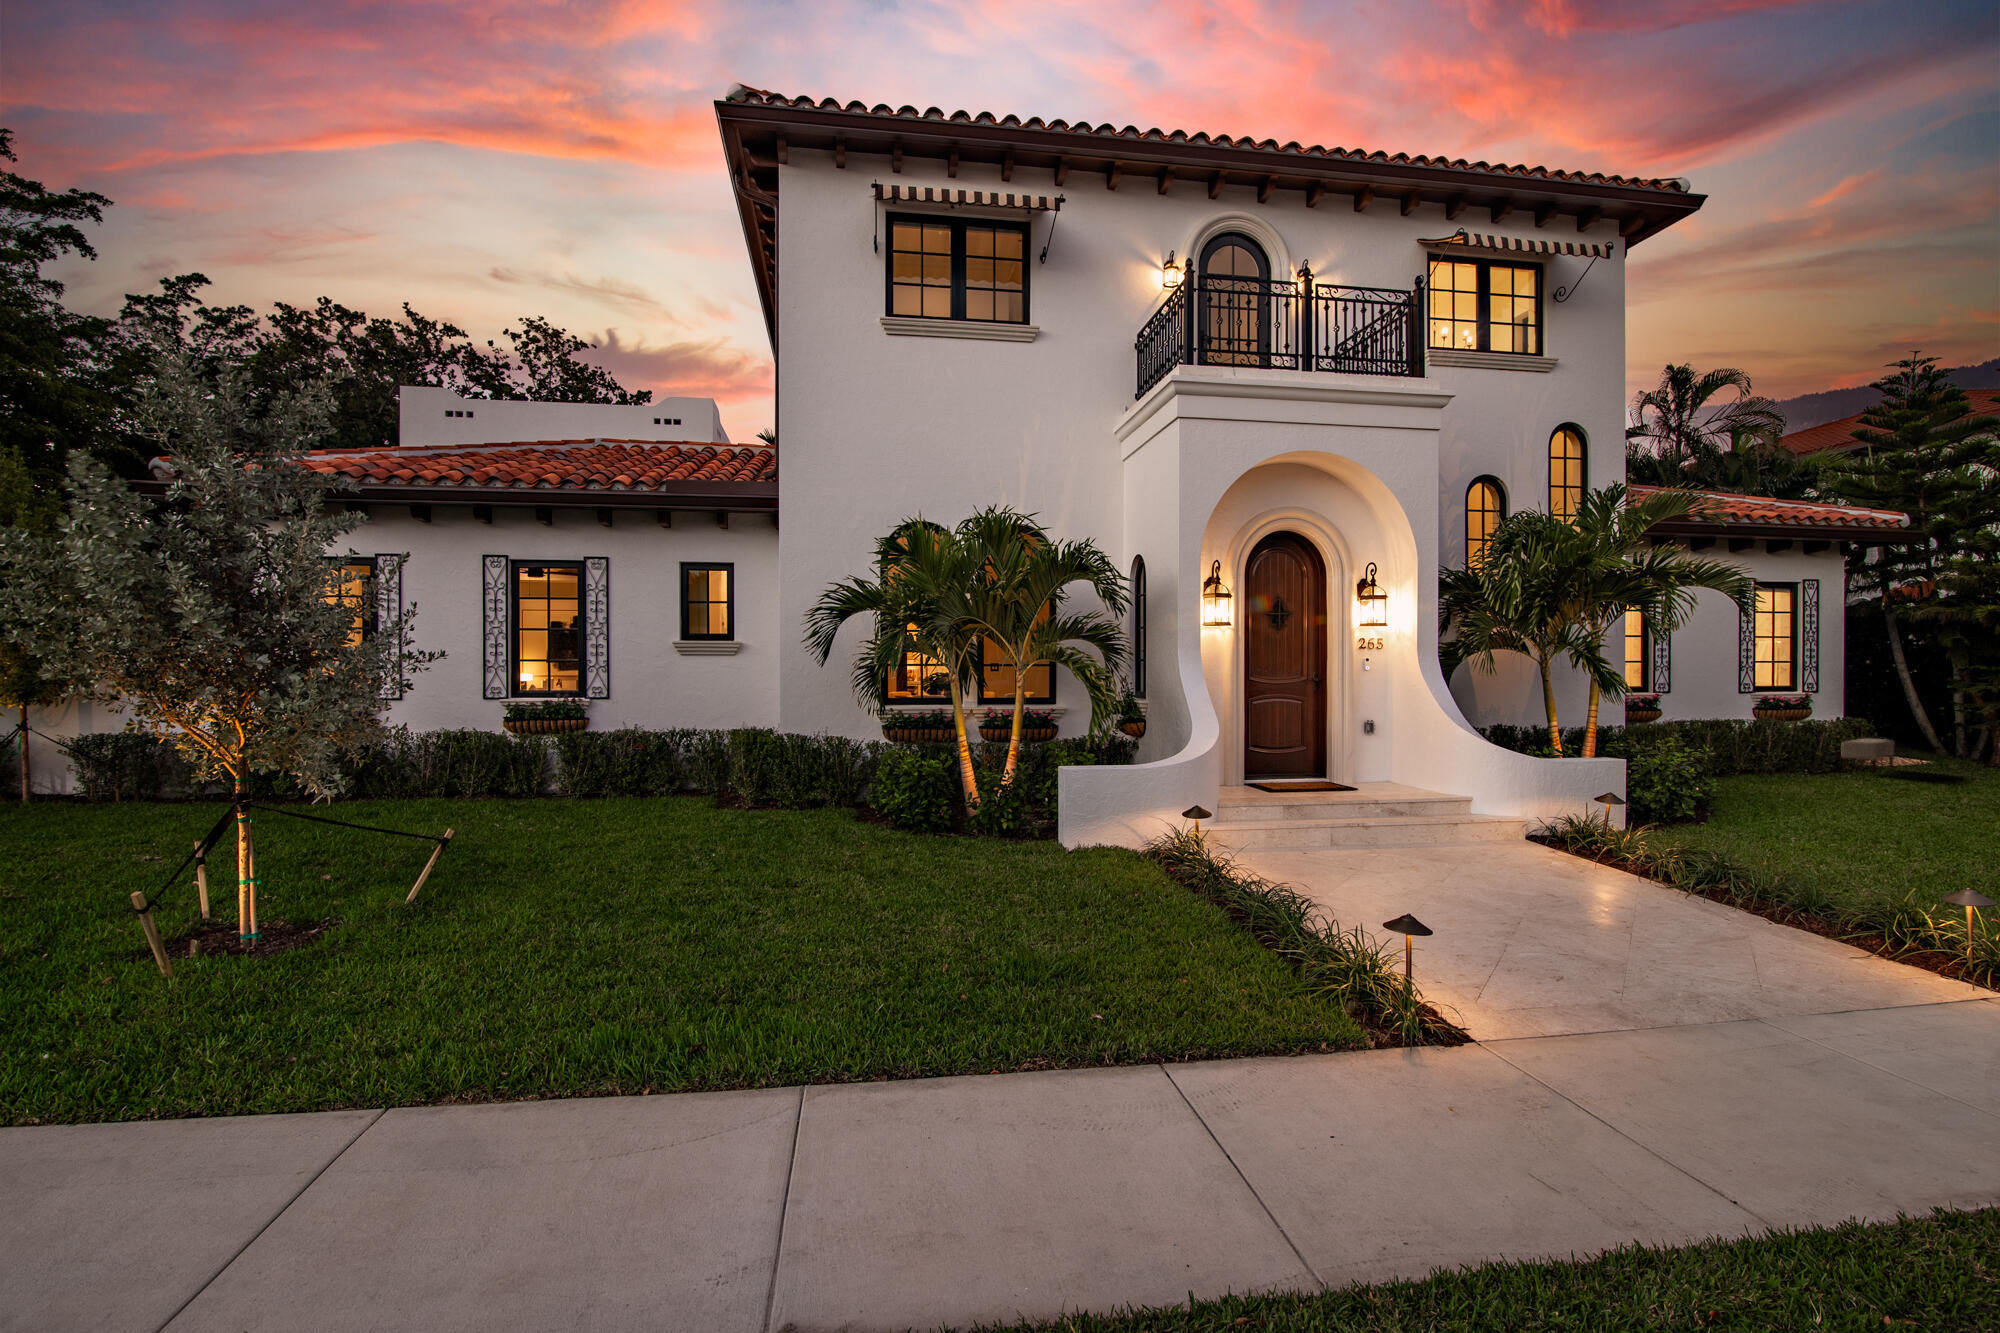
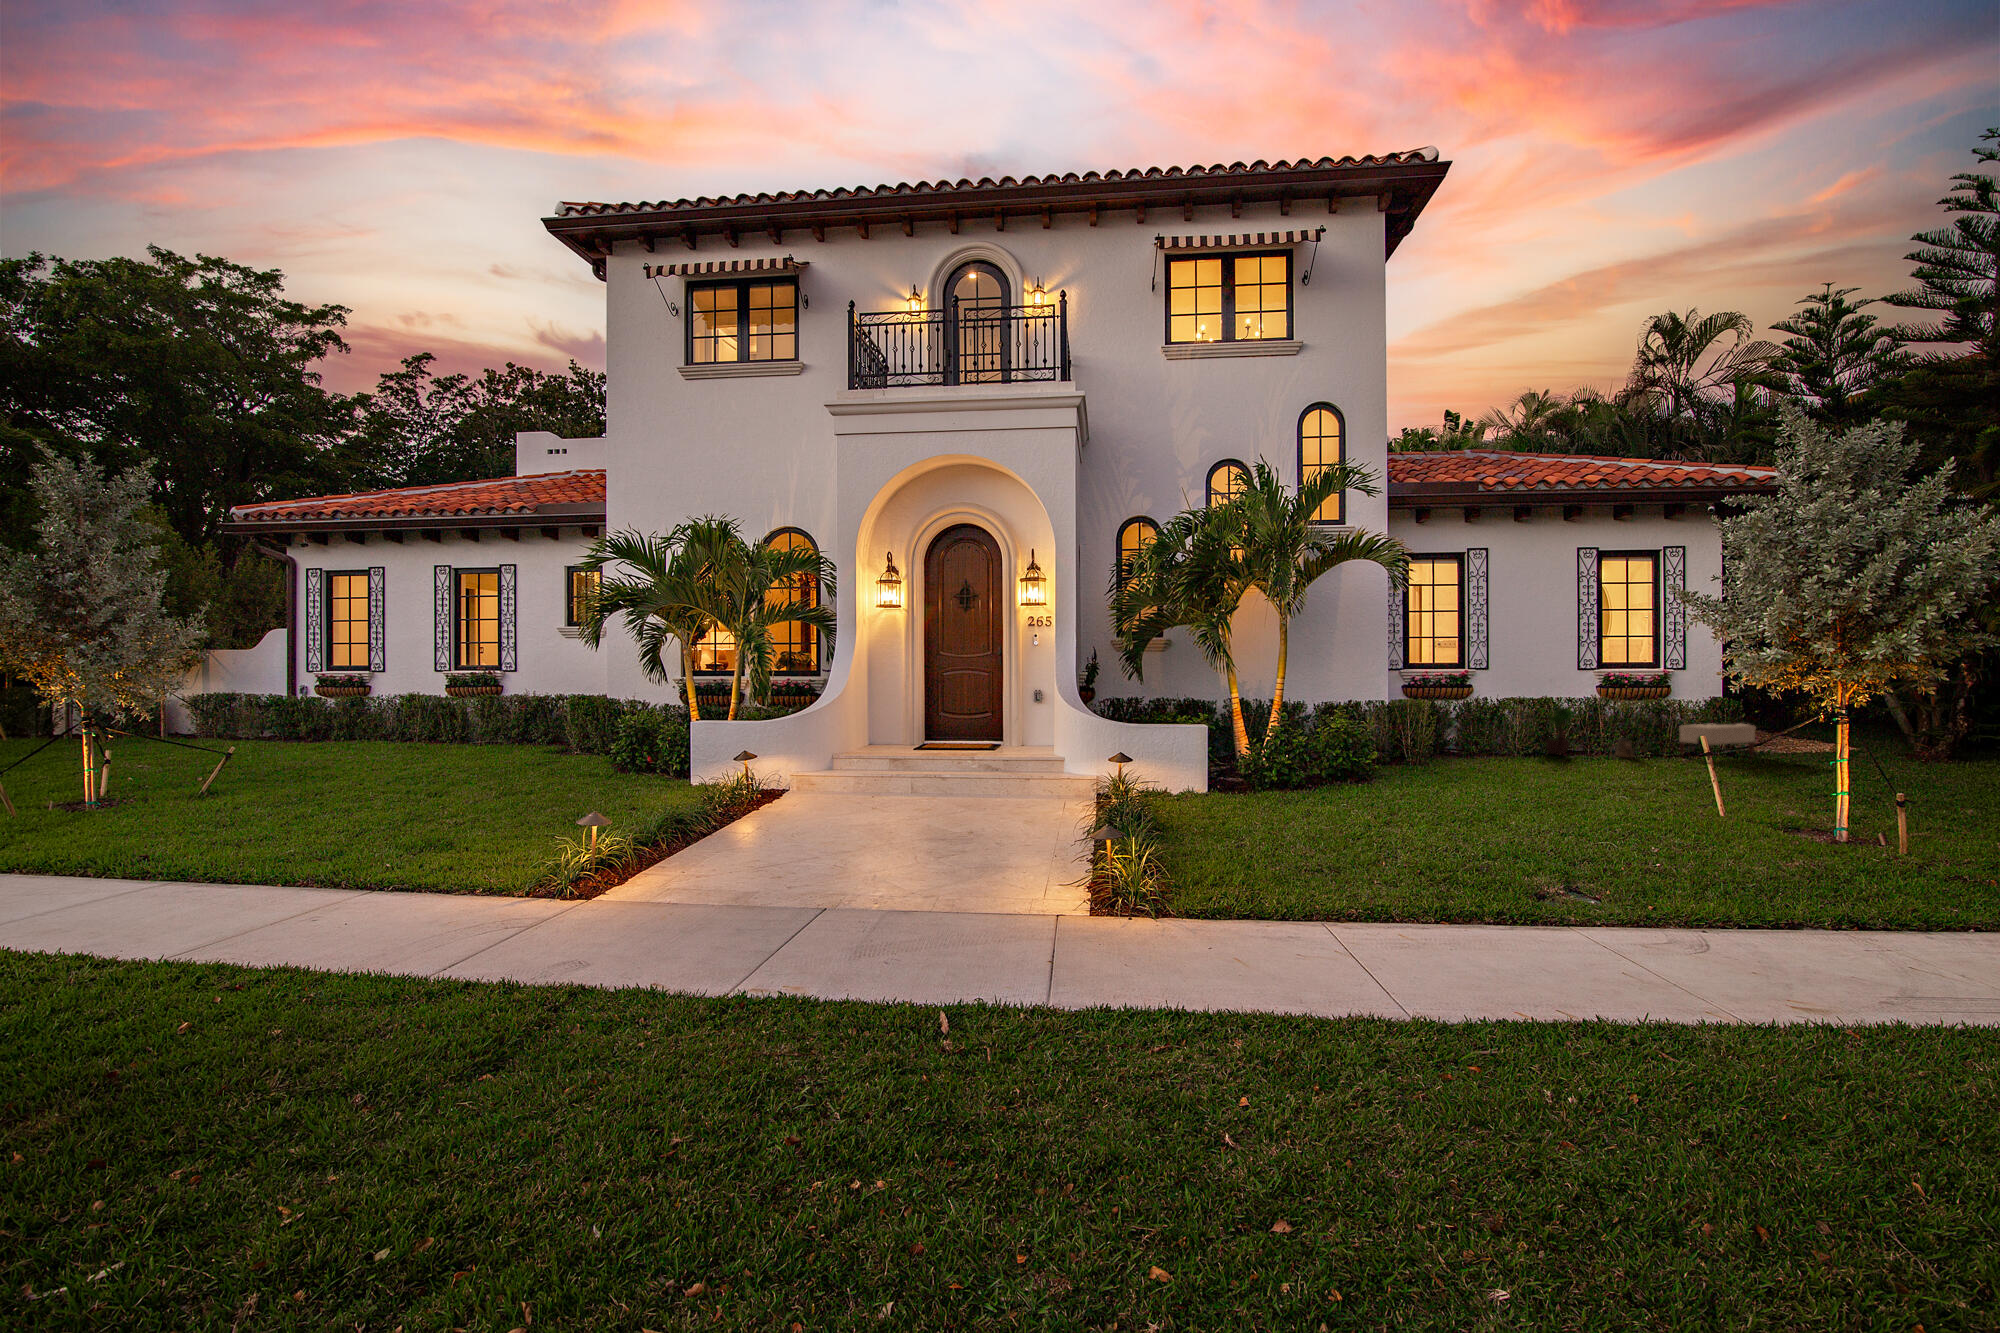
potted tree: none [1734,721,1774,774] -> present [1546,705,1576,754]
watering can: none [1790,755,1829,774] -> present [1615,738,1639,758]

